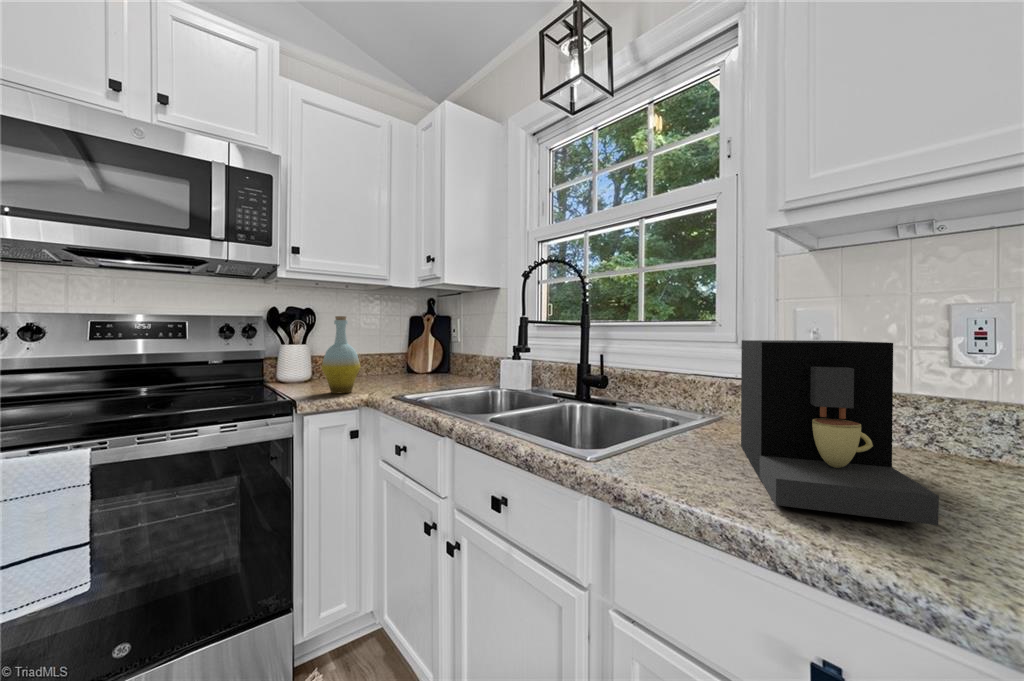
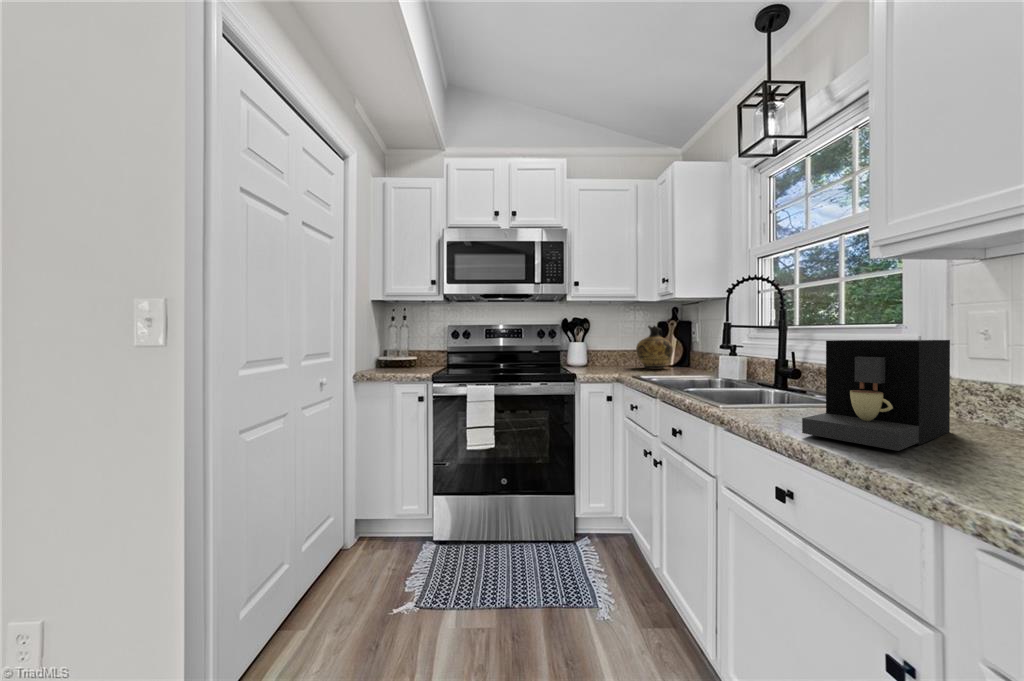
bottle: present [321,316,360,393] -> none [590,325,614,373]
ceramic jug: none [387,320,435,380] -> present [636,326,673,369]

